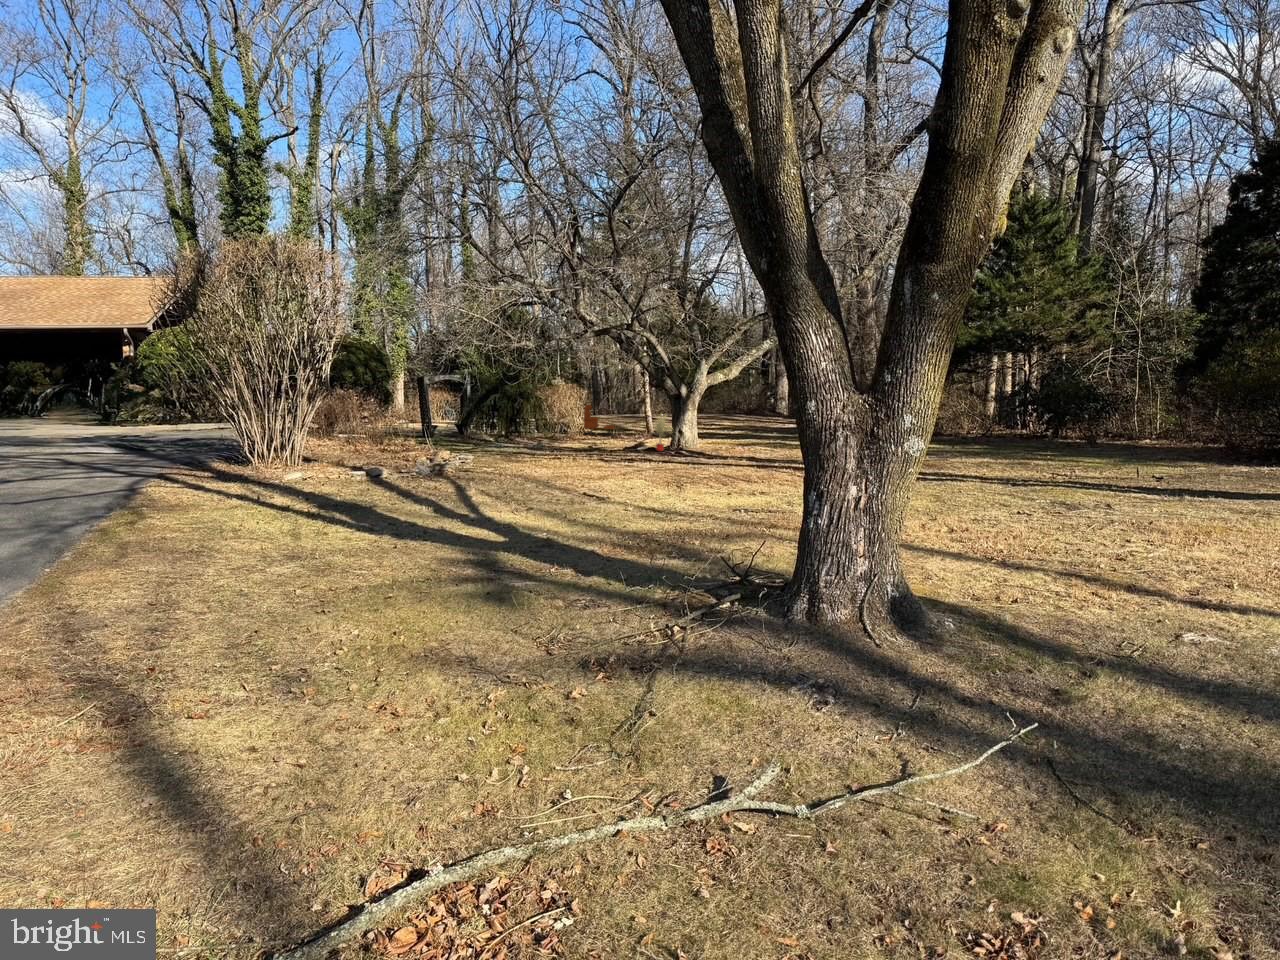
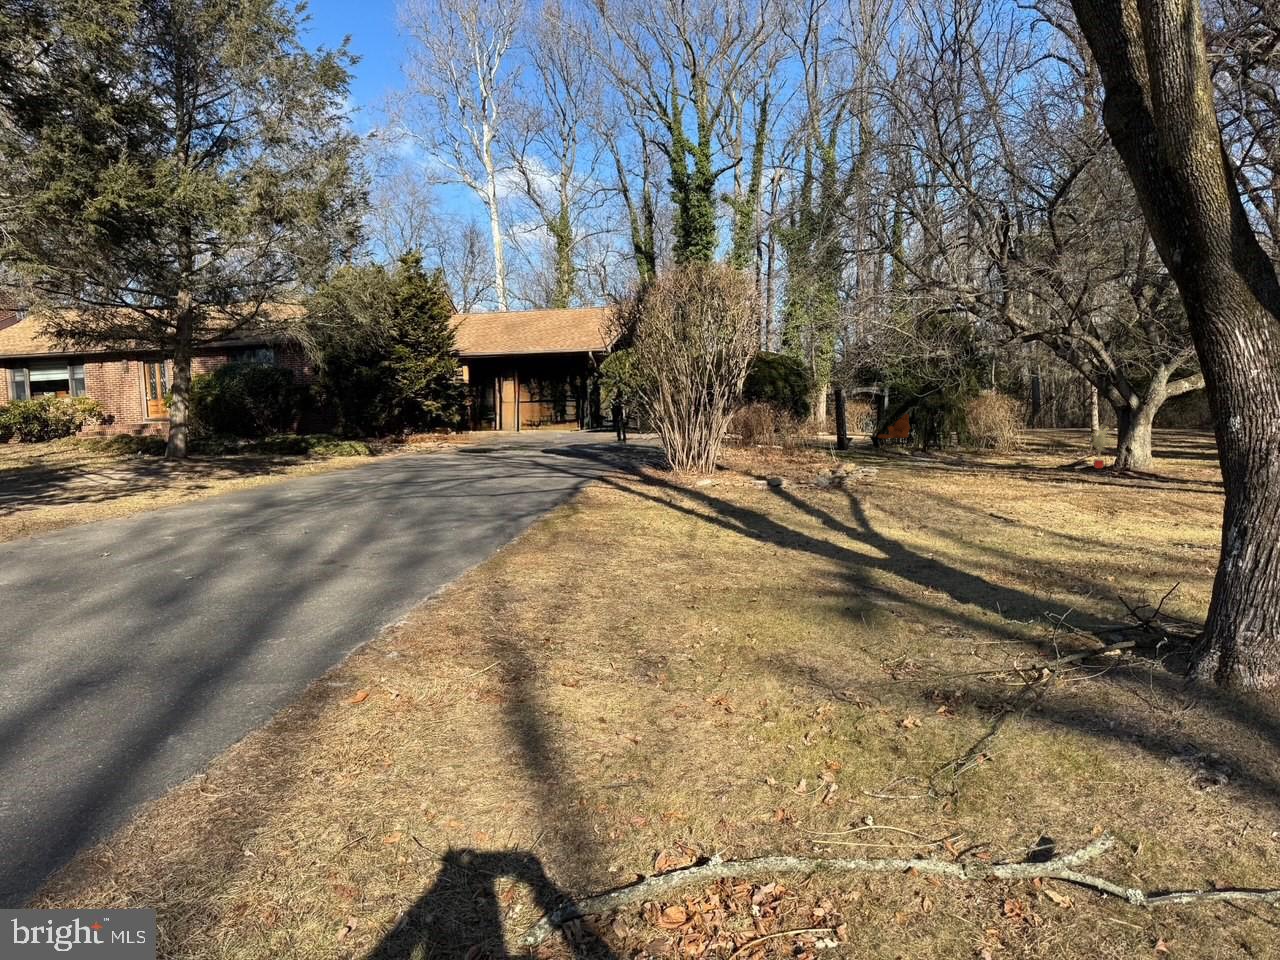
lounge chair: present [584,405,615,435] -> present [878,414,910,445]

